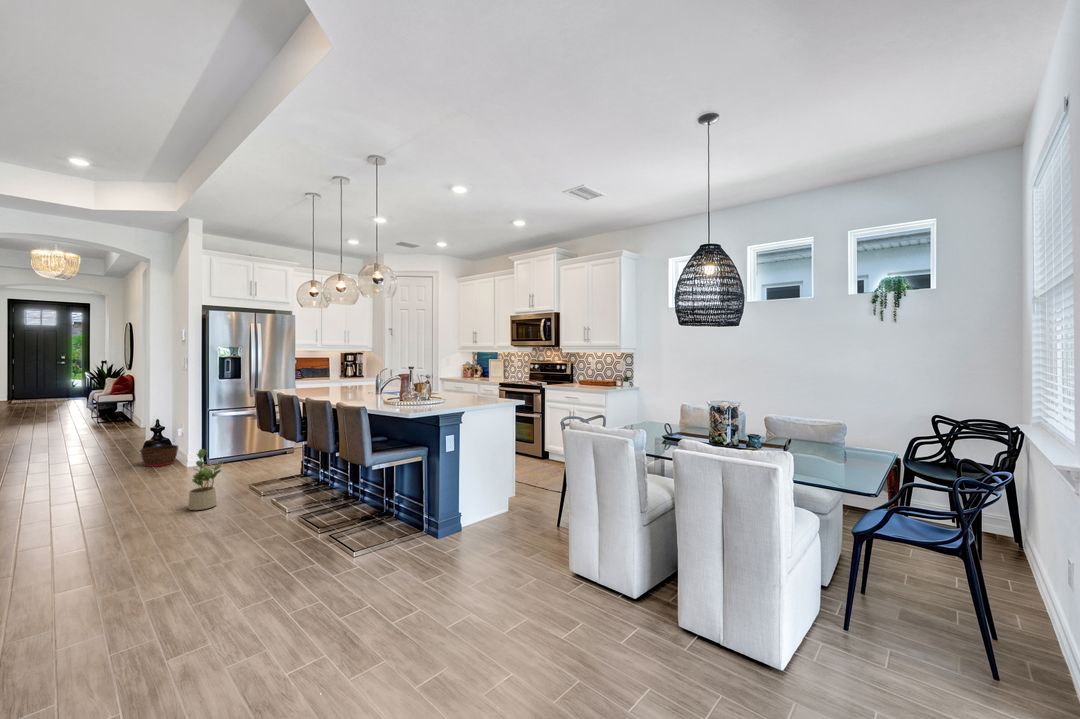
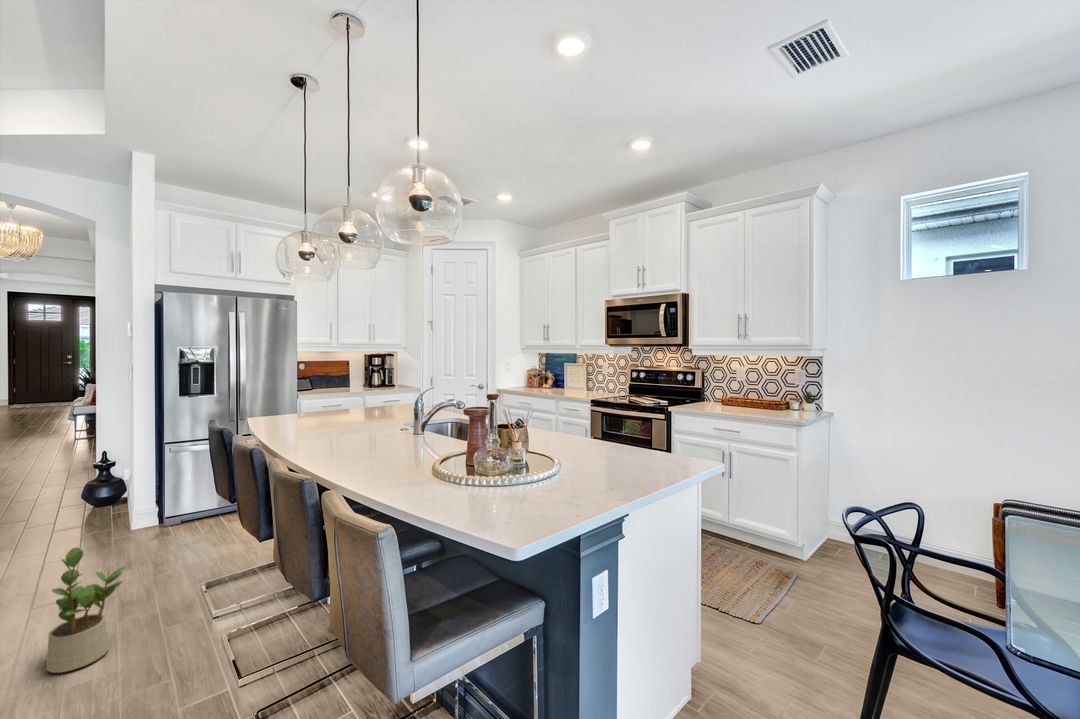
basket: present [140,445,178,467] -> none [63,491,125,528]

